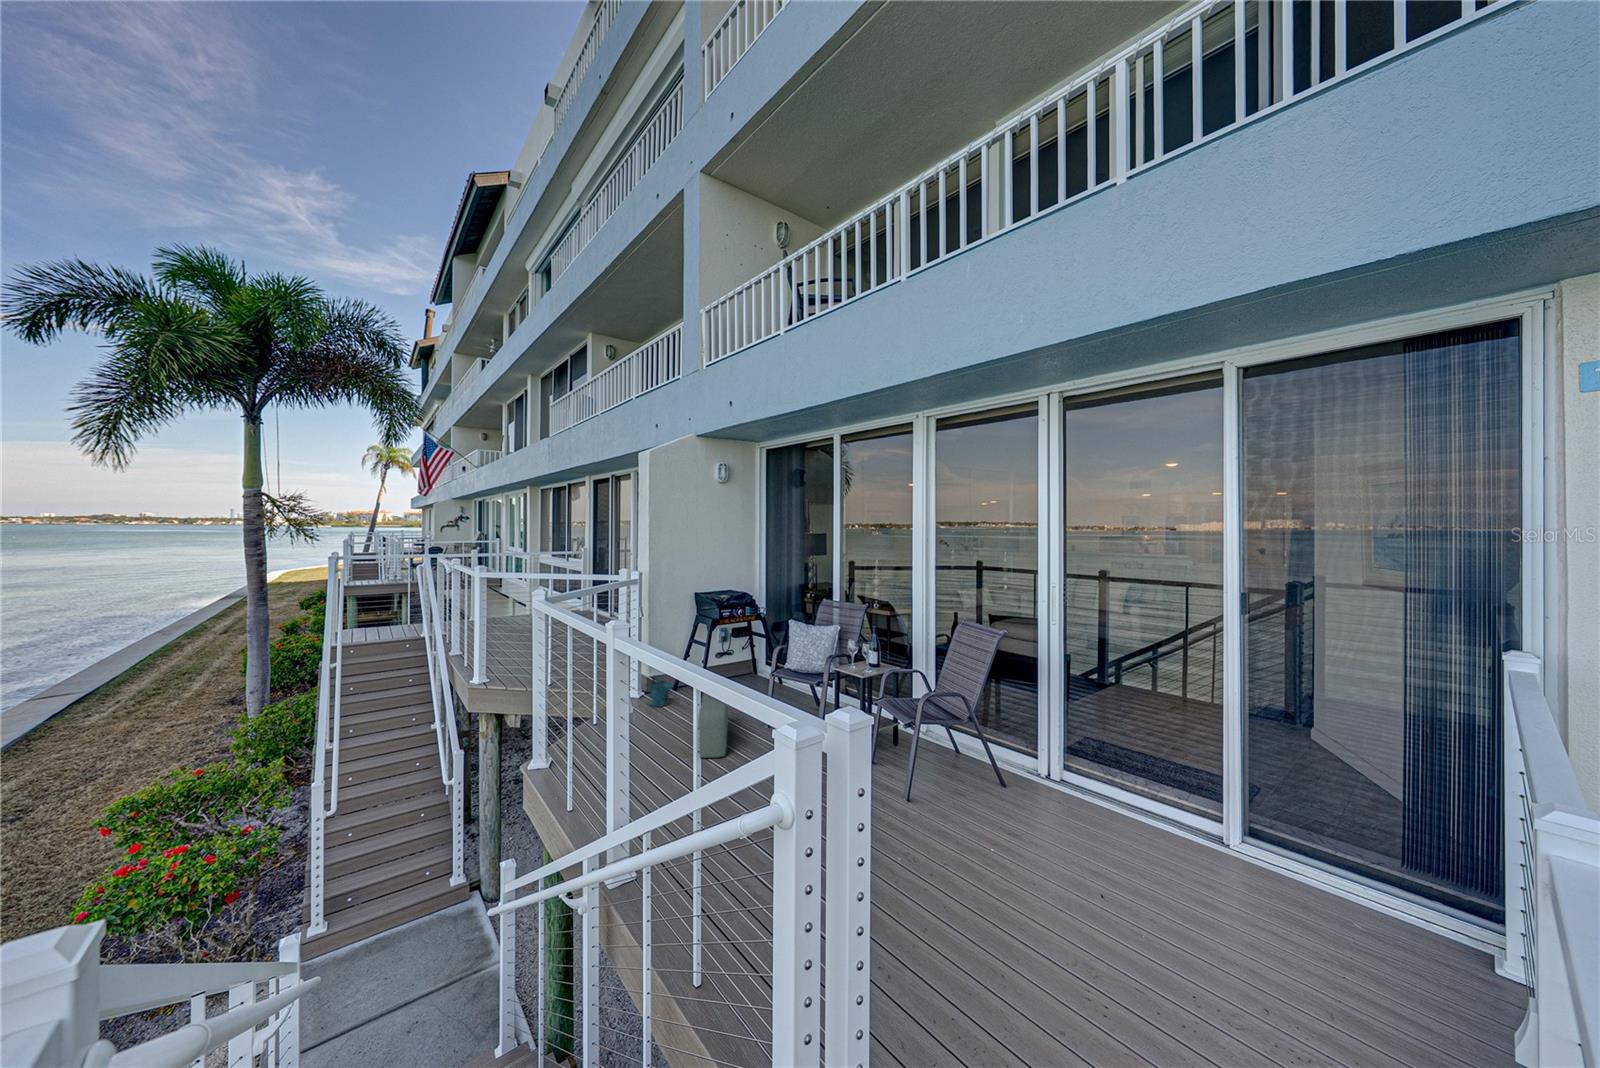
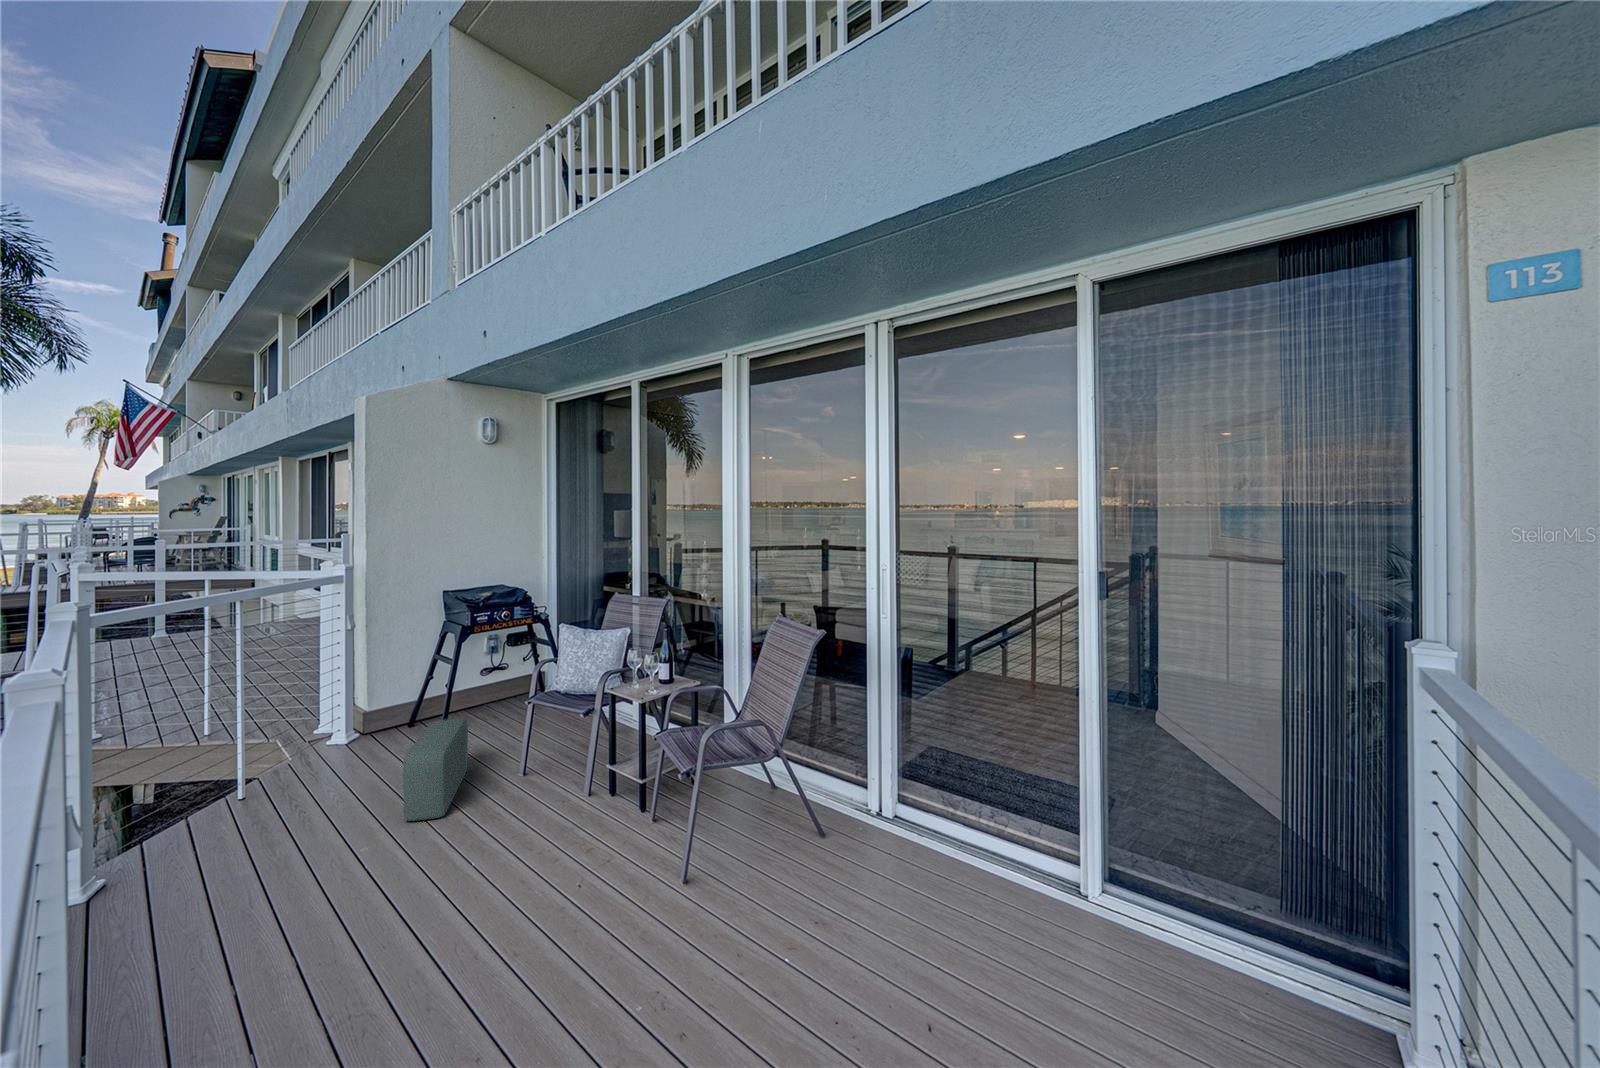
watering can: present [649,676,673,707] -> none [369,700,401,744]

